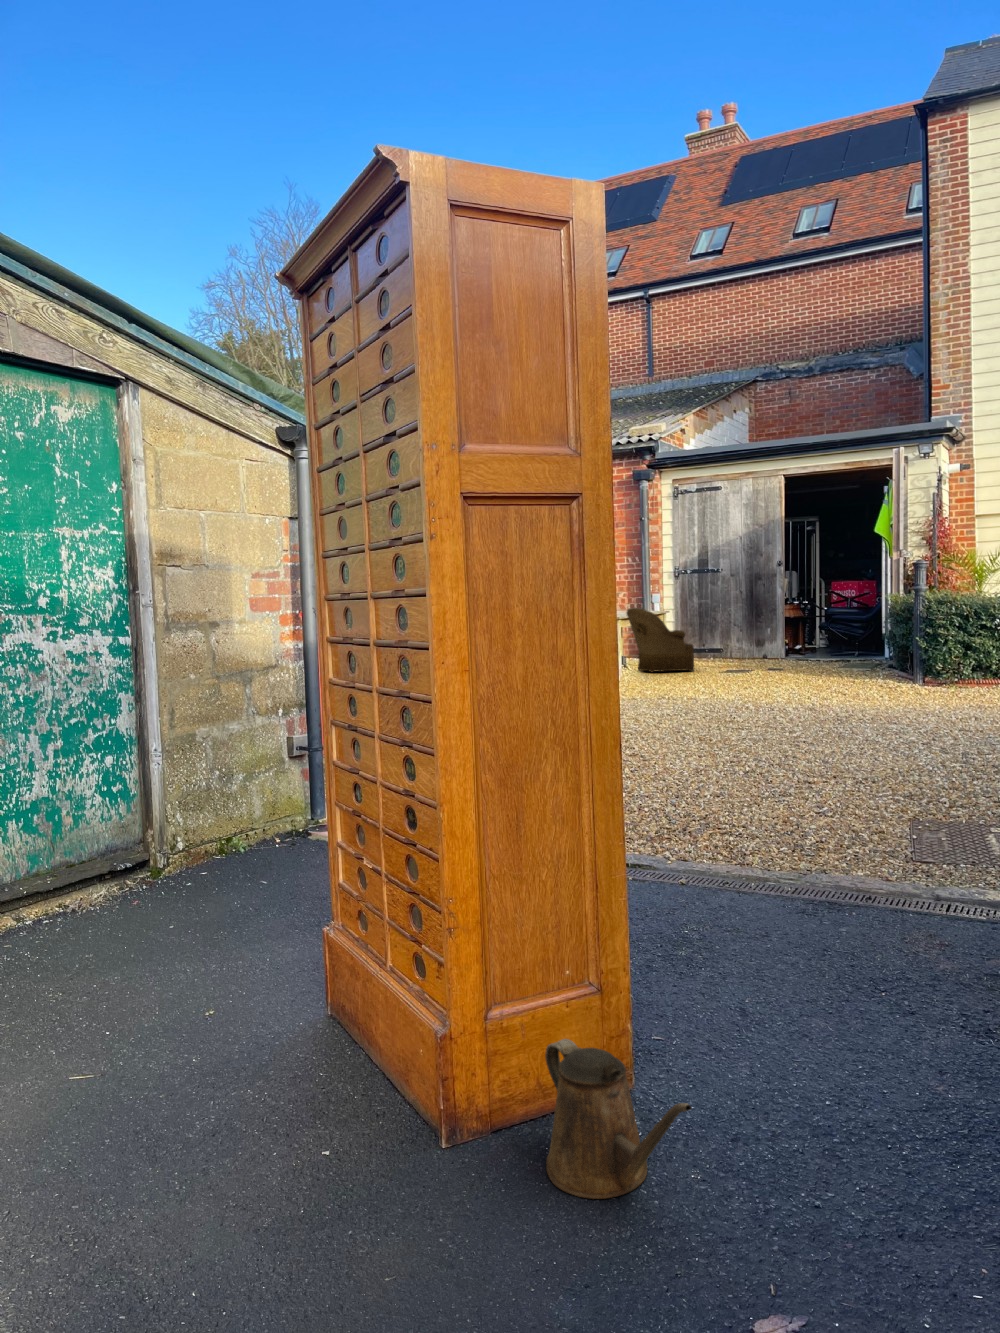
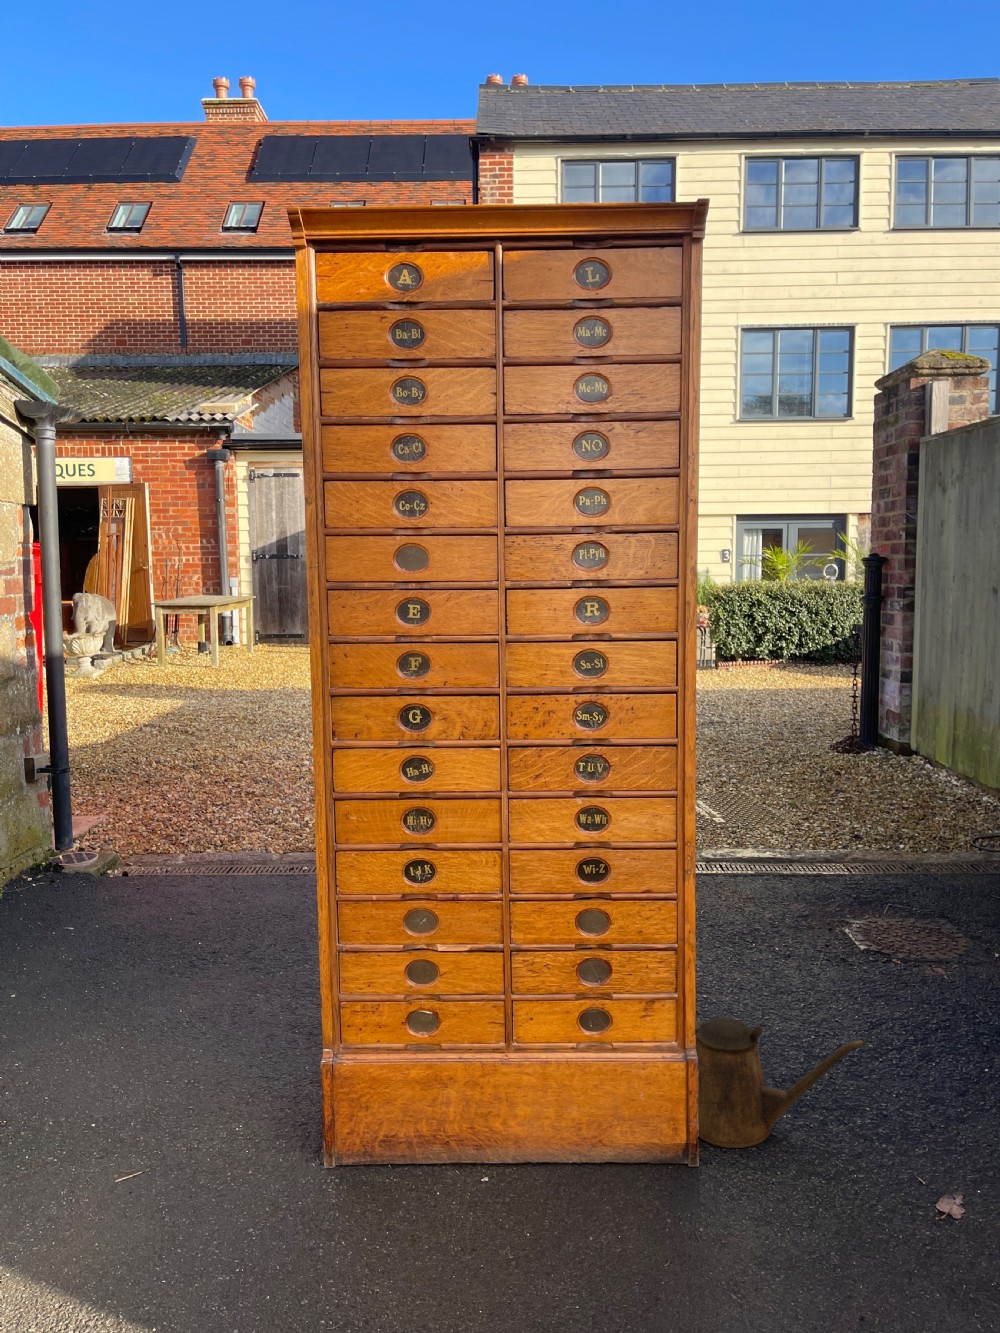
armchair: present [627,608,694,673] -> none [209,592,282,658]

